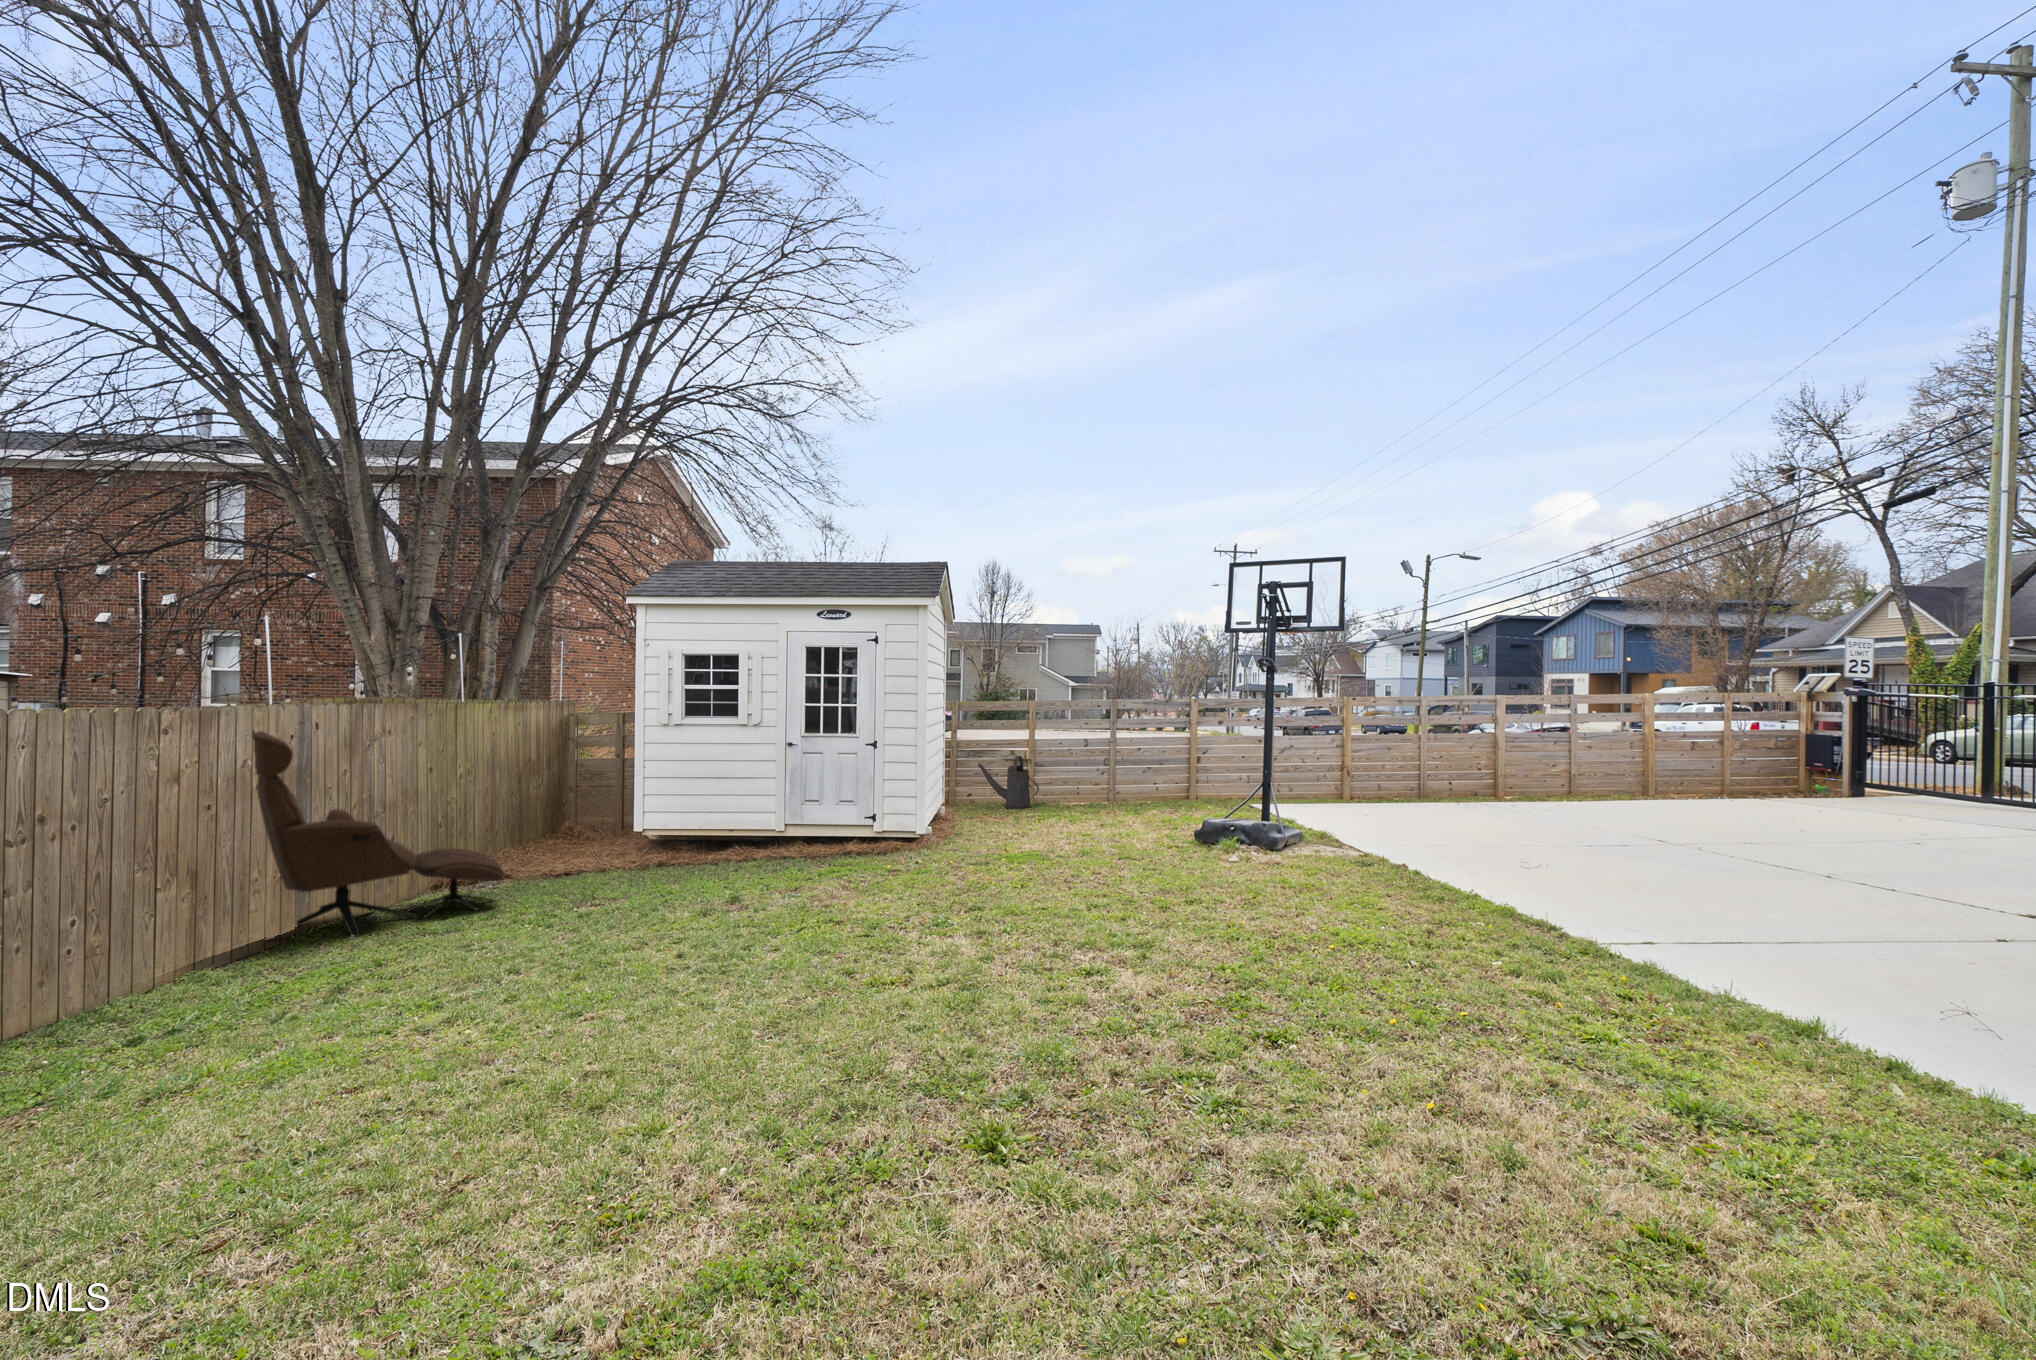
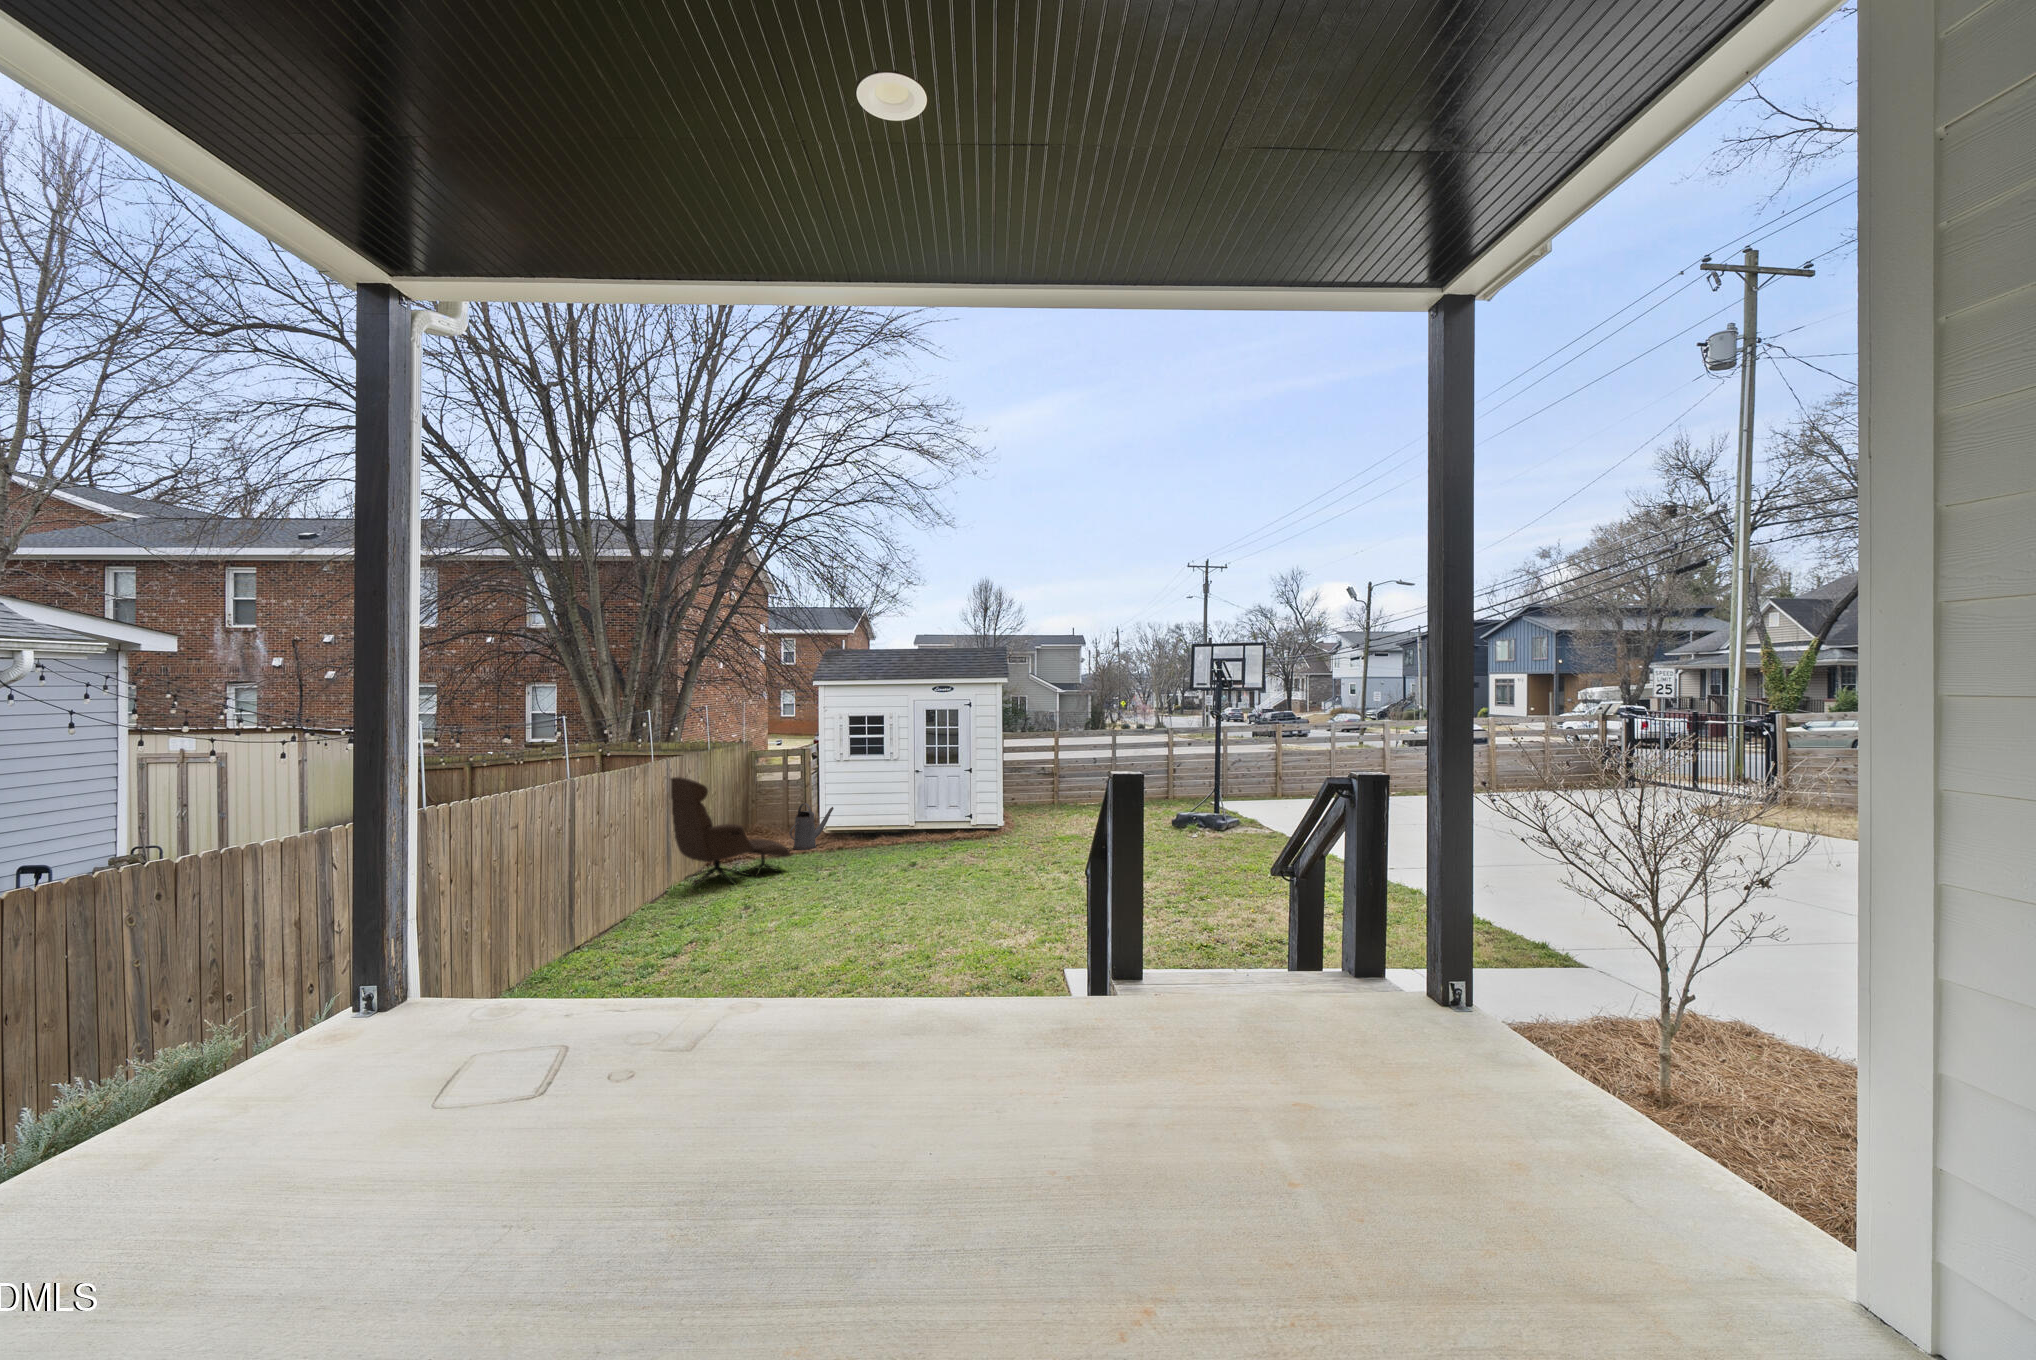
watering can: present [978,756,1039,809] -> present [790,803,834,850]

